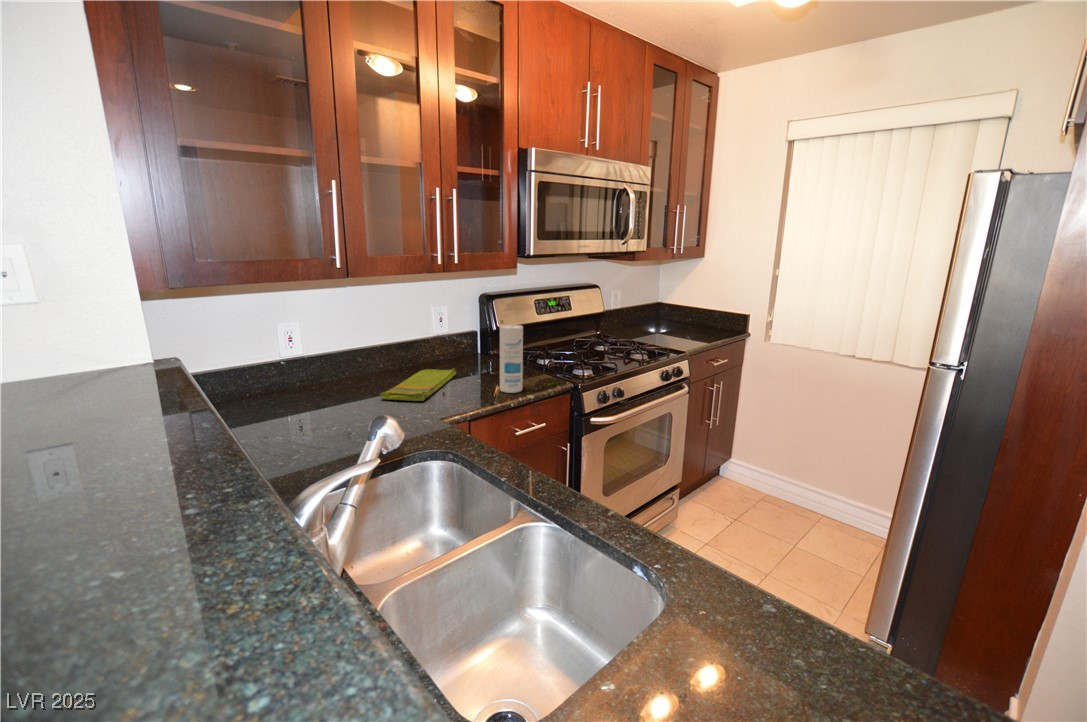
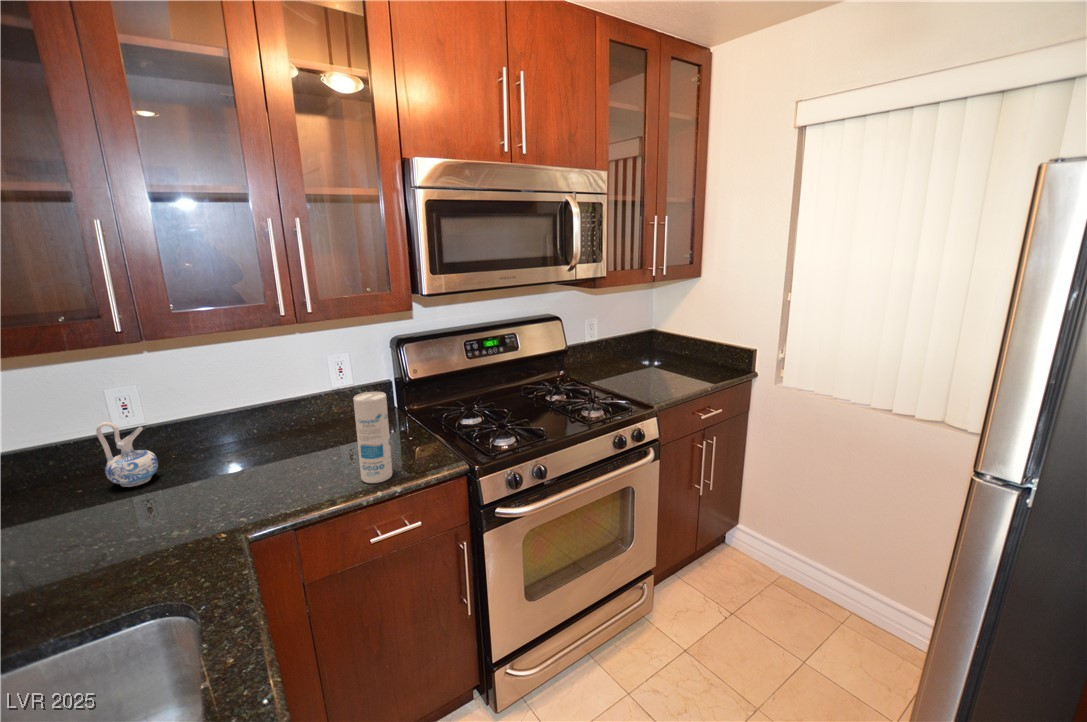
ceramic pitcher: none [296,346,334,399] -> present [96,422,158,487]
dish towel: present [380,369,456,401] -> none [198,436,337,497]

